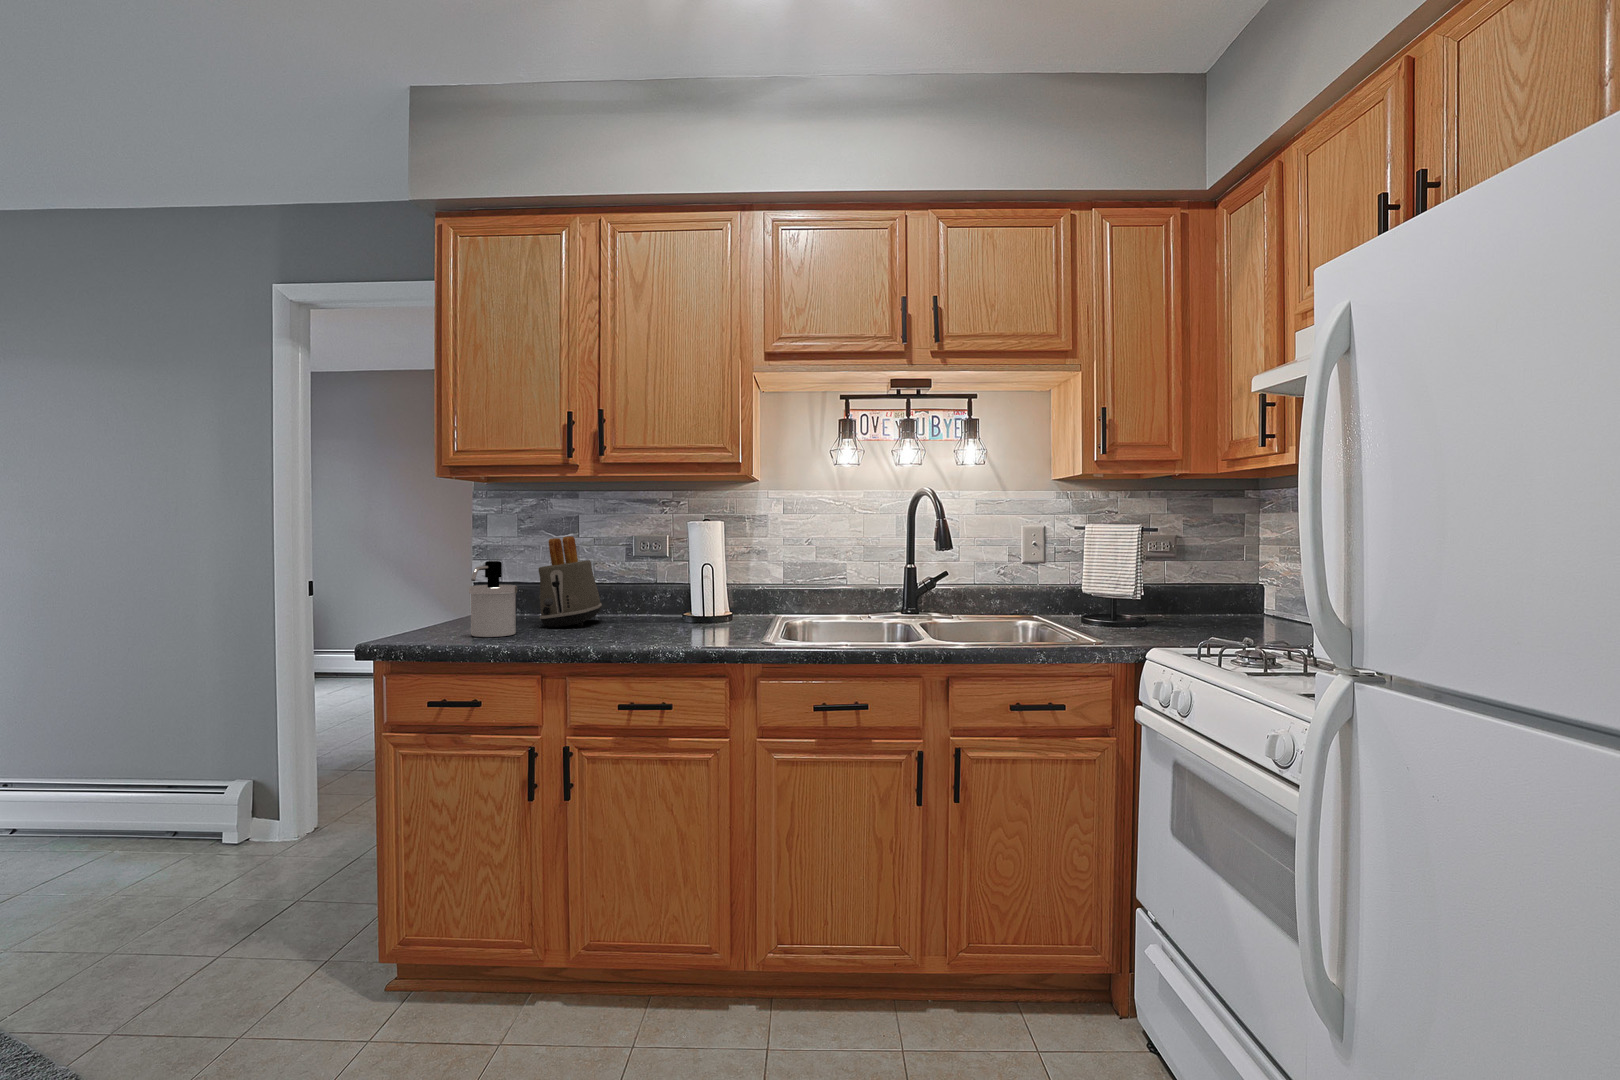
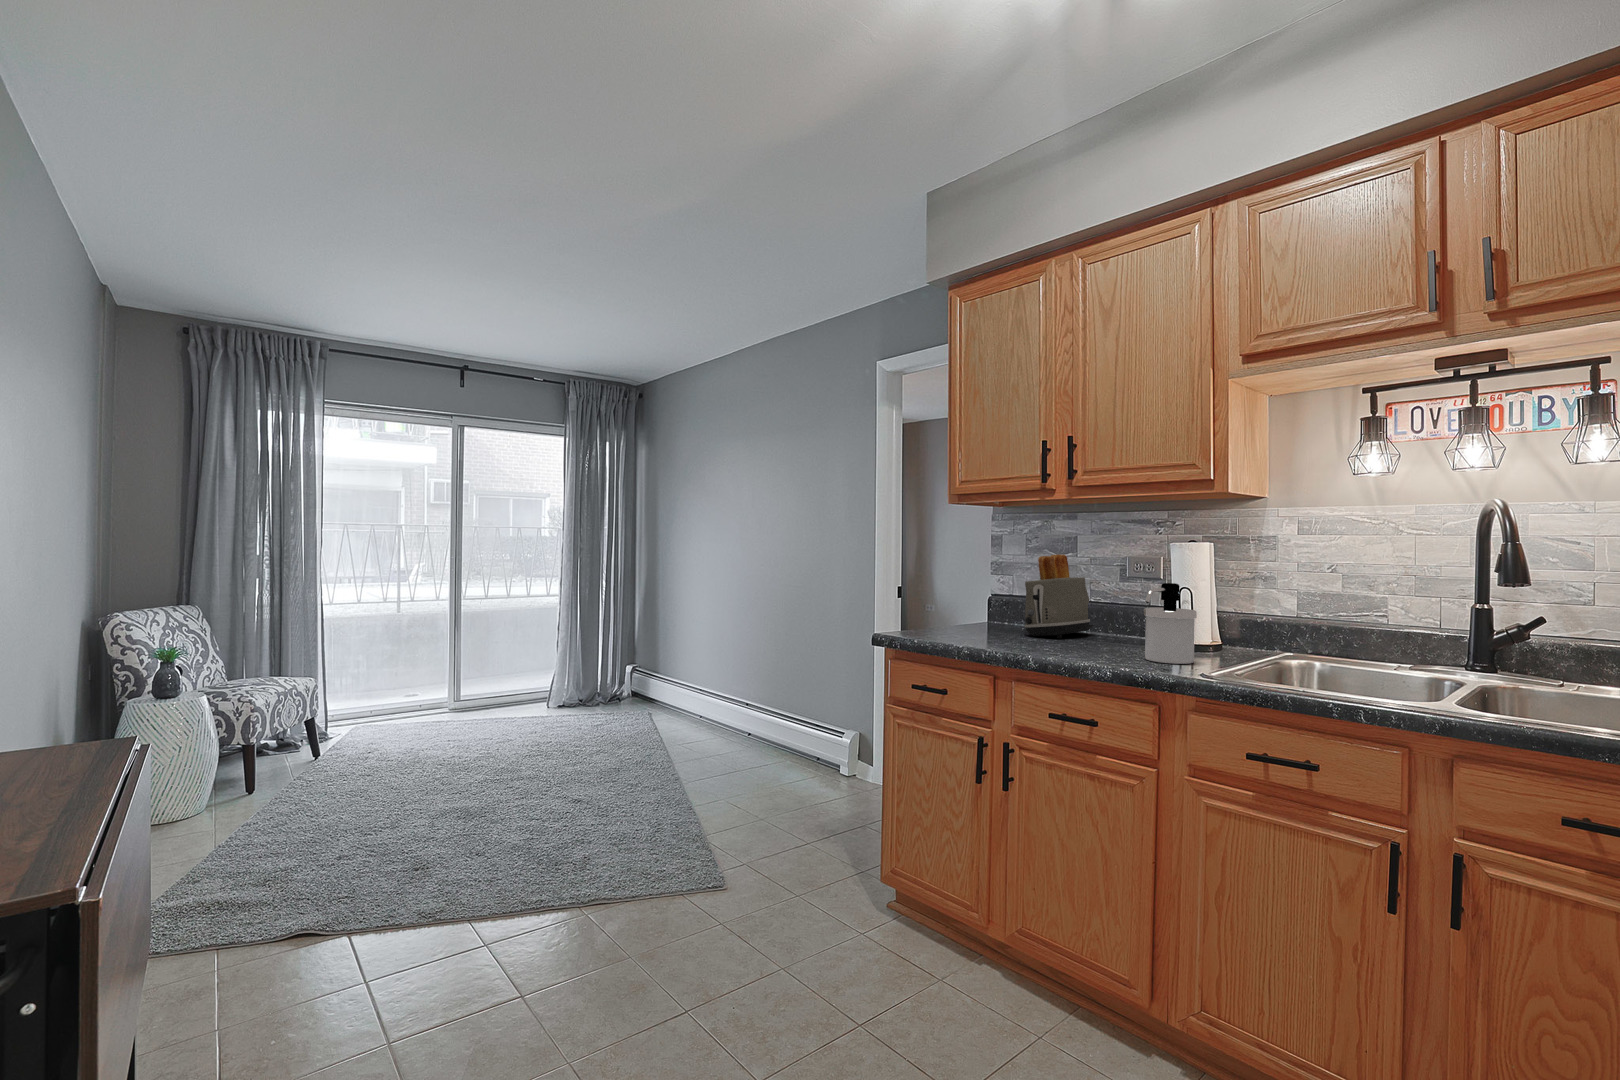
soap dispenser: present [469,561,517,637] -> present [1144,583,1197,664]

